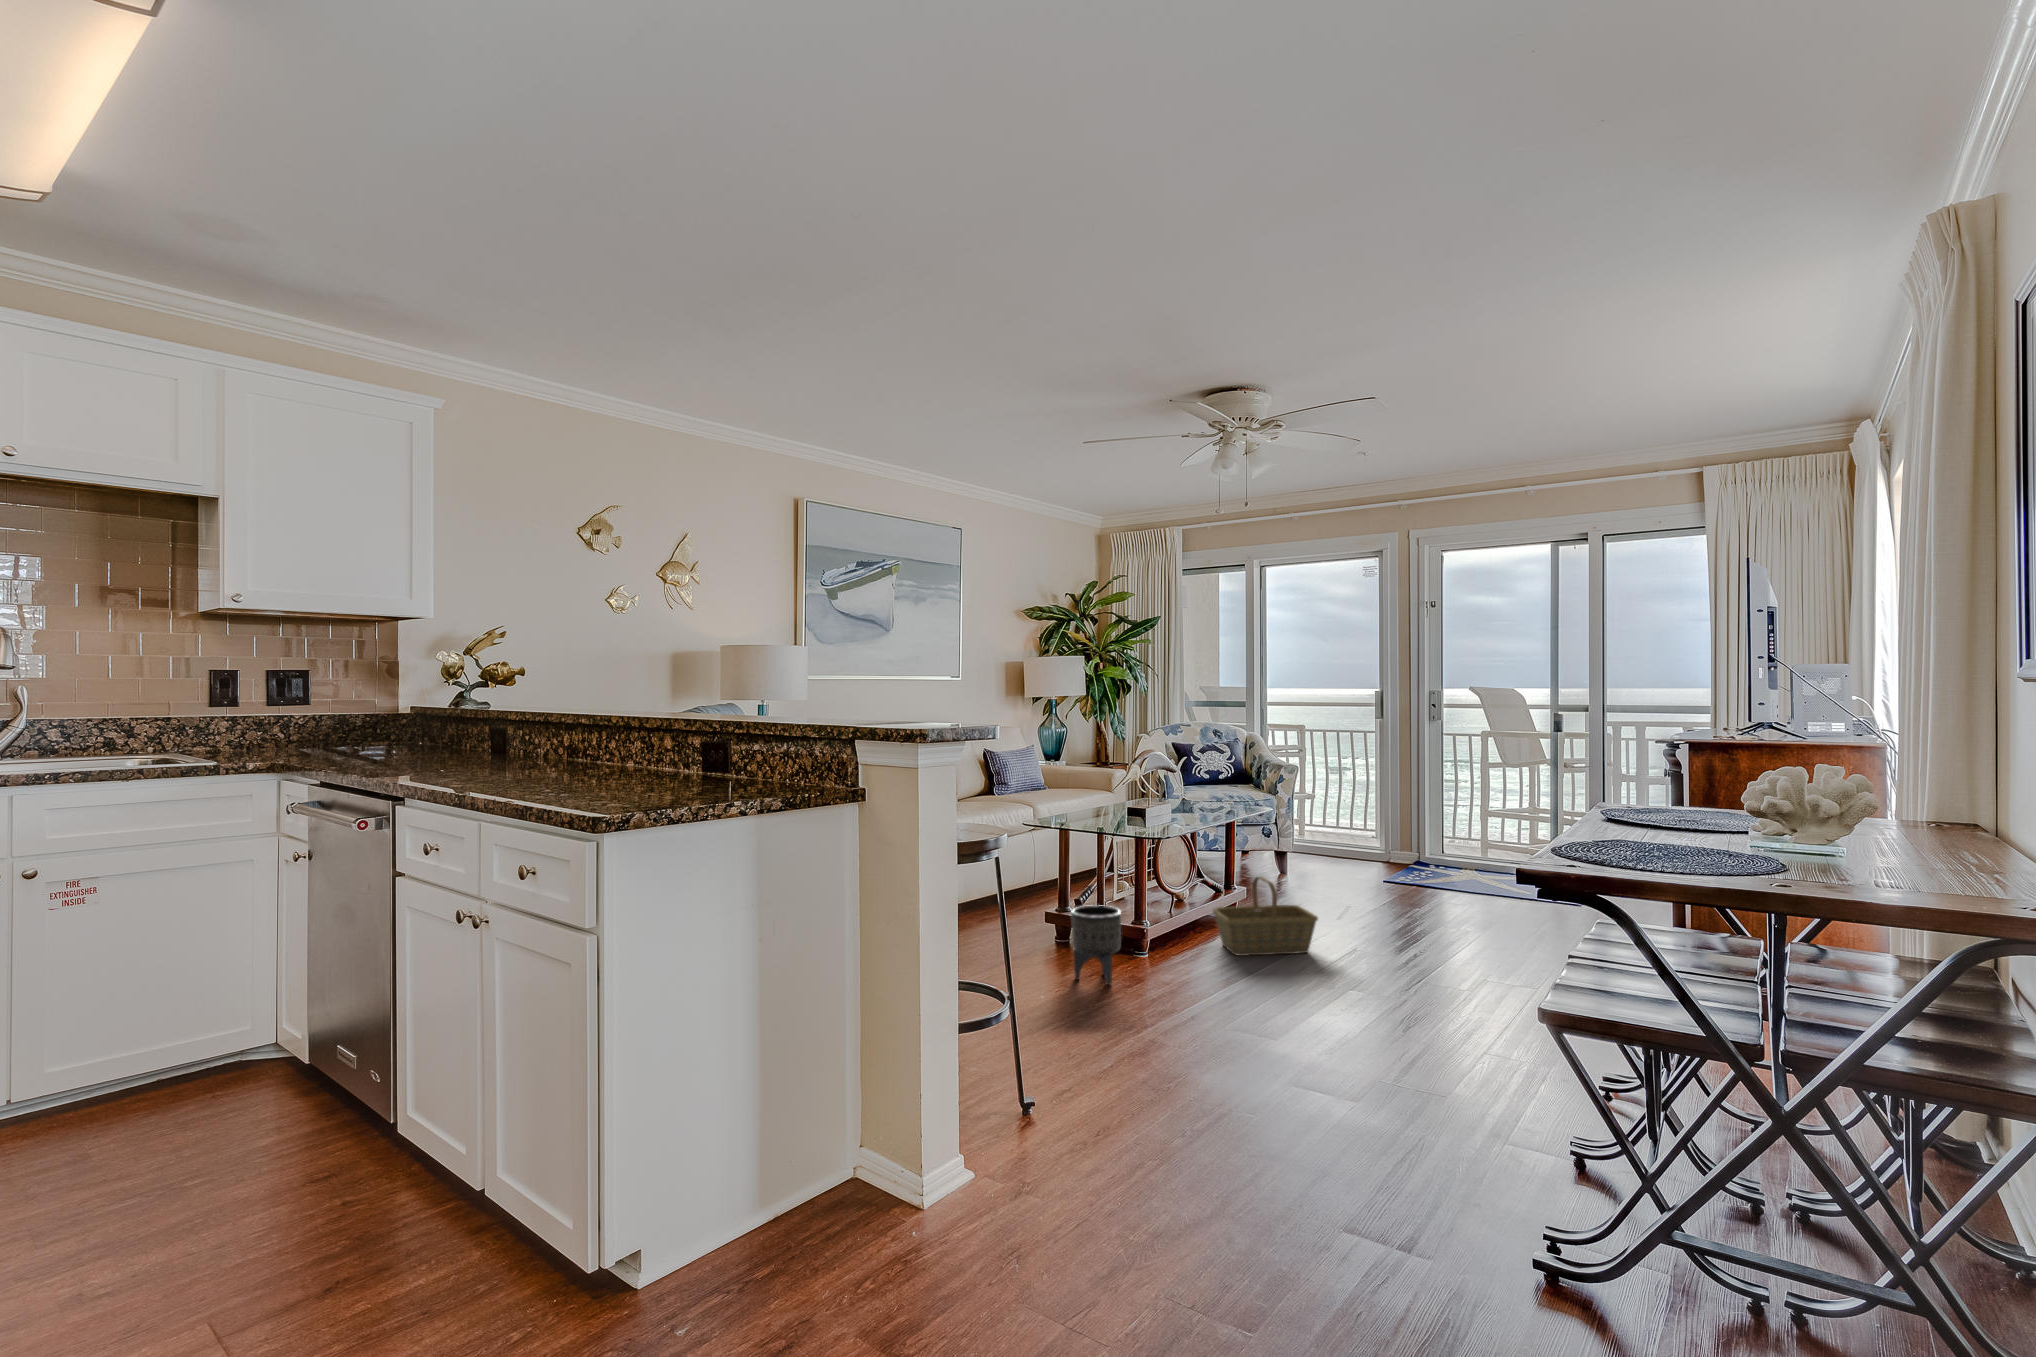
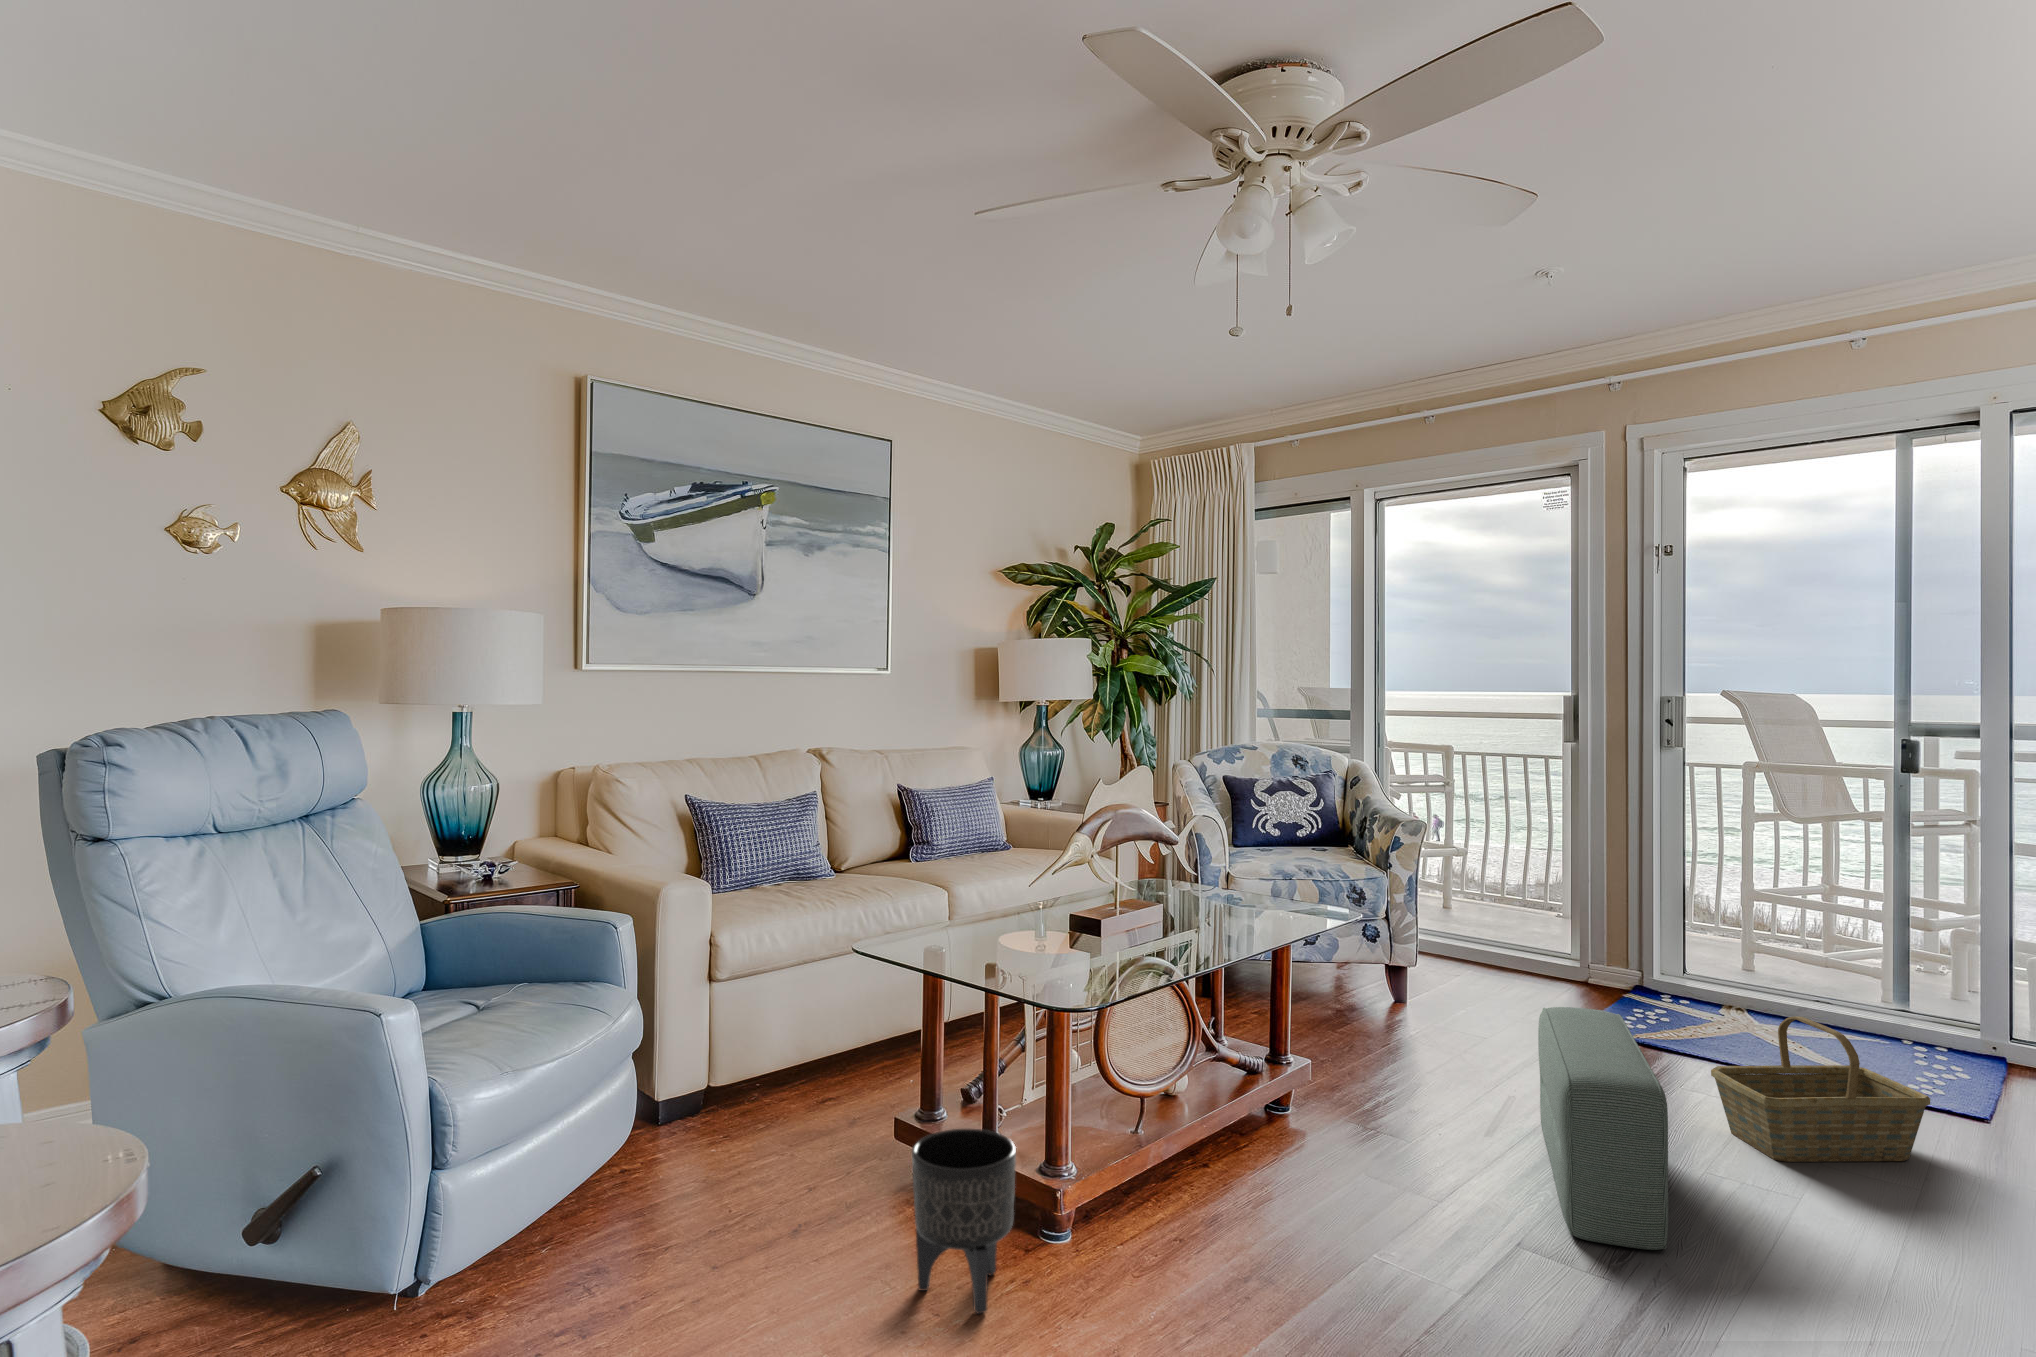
pouf: none [1362,855,1422,957] -> present [1538,1007,1668,1250]
basket: present [1213,877,1318,956] -> present [1711,1017,1930,1162]

